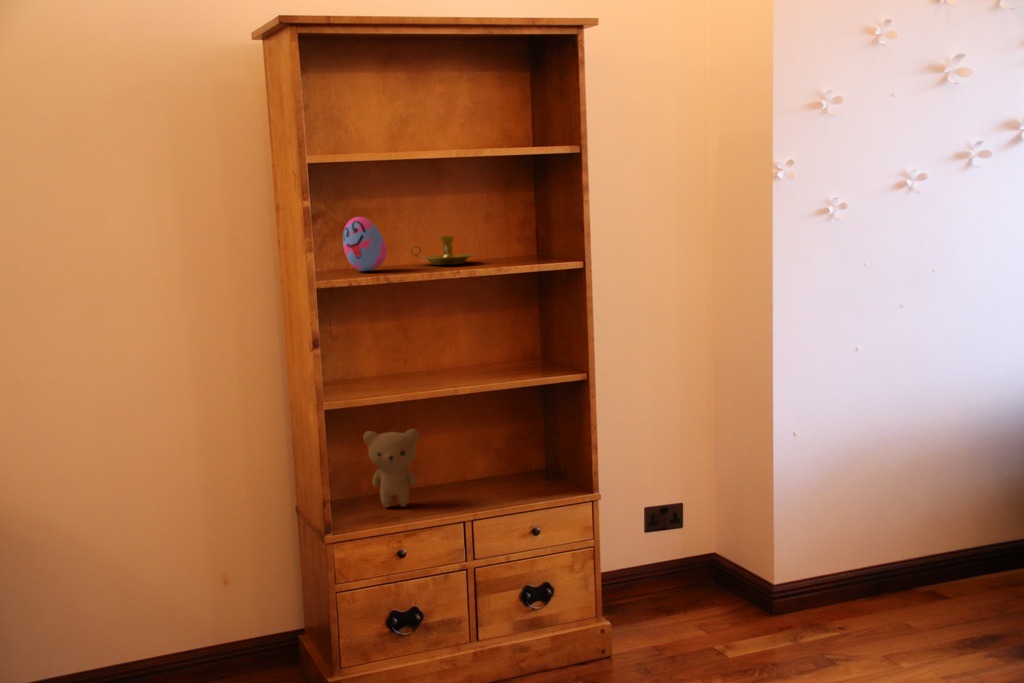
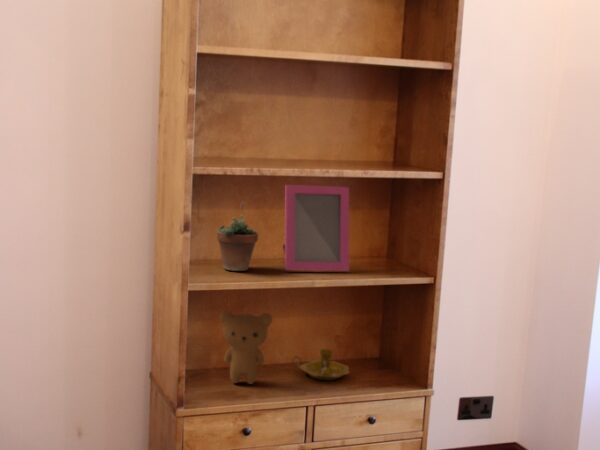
decorative egg: present [343,217,387,271] -> none [220,109,260,161]
candlestick: present [411,236,474,265] -> present [292,349,349,381]
picture frame: none [419,287,496,382] -> present [283,185,349,271]
succulent plant: none [351,313,395,387] -> present [217,202,258,271]

